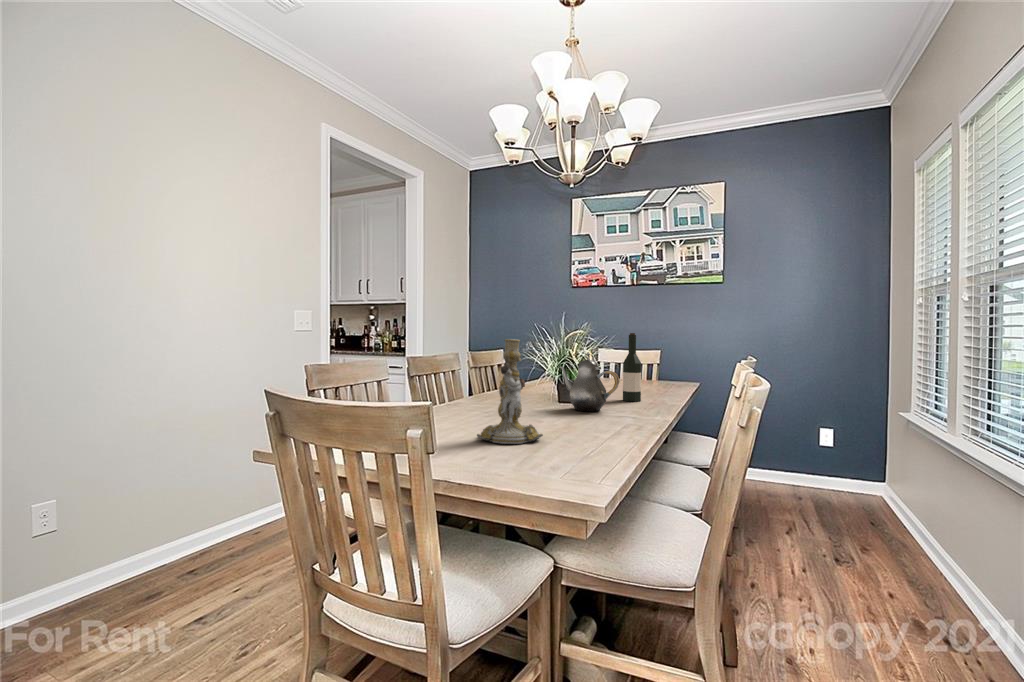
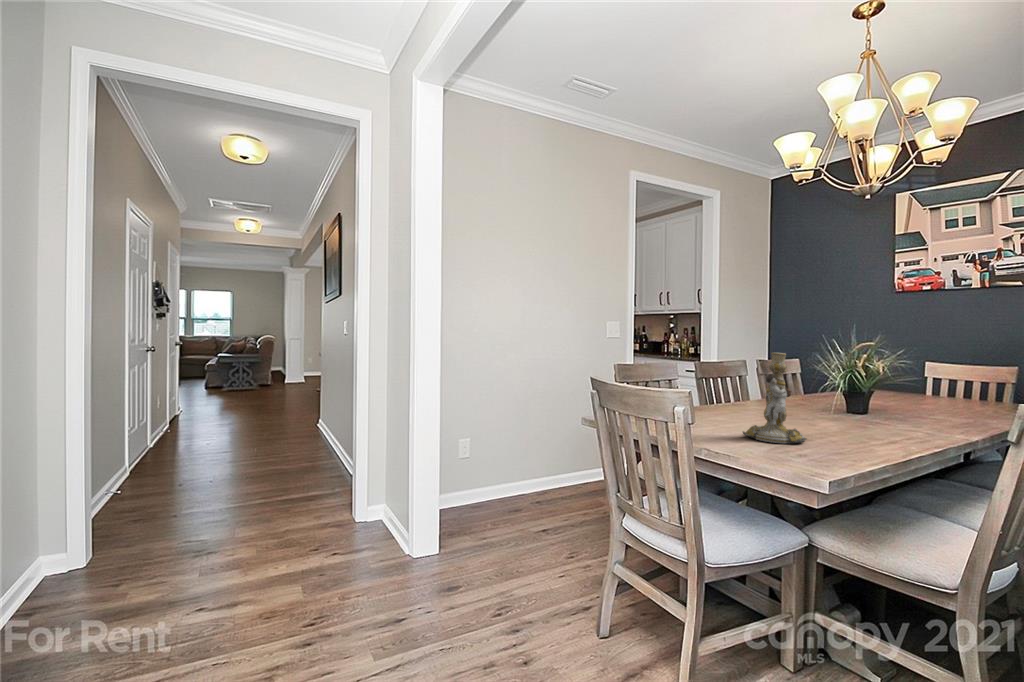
wine bottle: present [623,333,641,401] -> none [931,347,959,422]
teapot: present [561,353,620,412] -> none [846,366,917,426]

